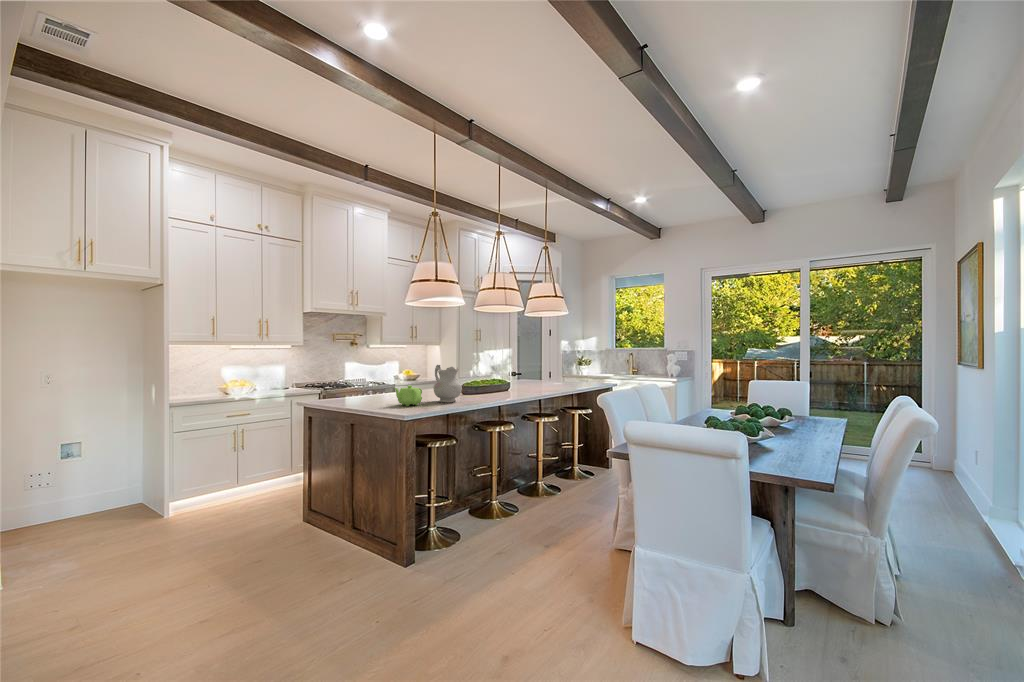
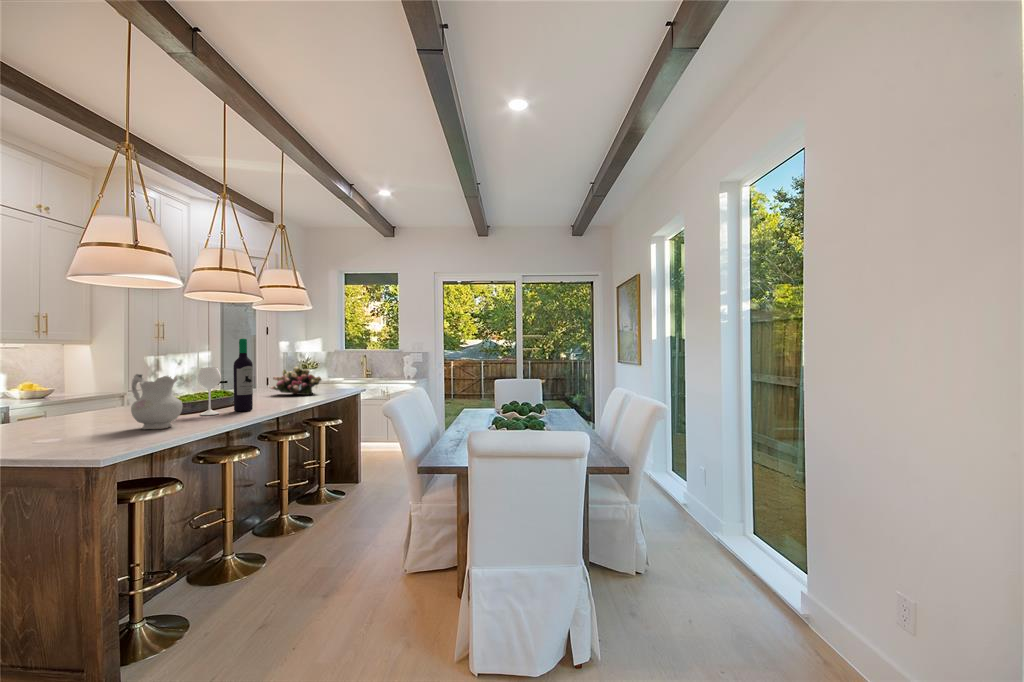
wine bottle: none [476,340,513,396] -> present [198,339,253,415]
flower arrangement: none [535,362,575,387] -> present [270,367,321,395]
teapot: present [394,385,422,406] -> none [55,408,113,442]

